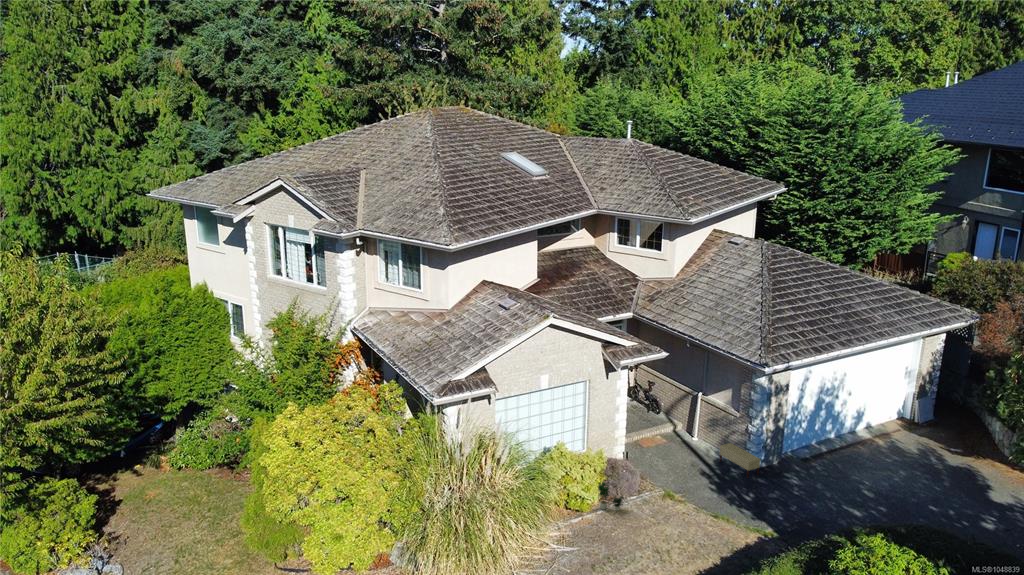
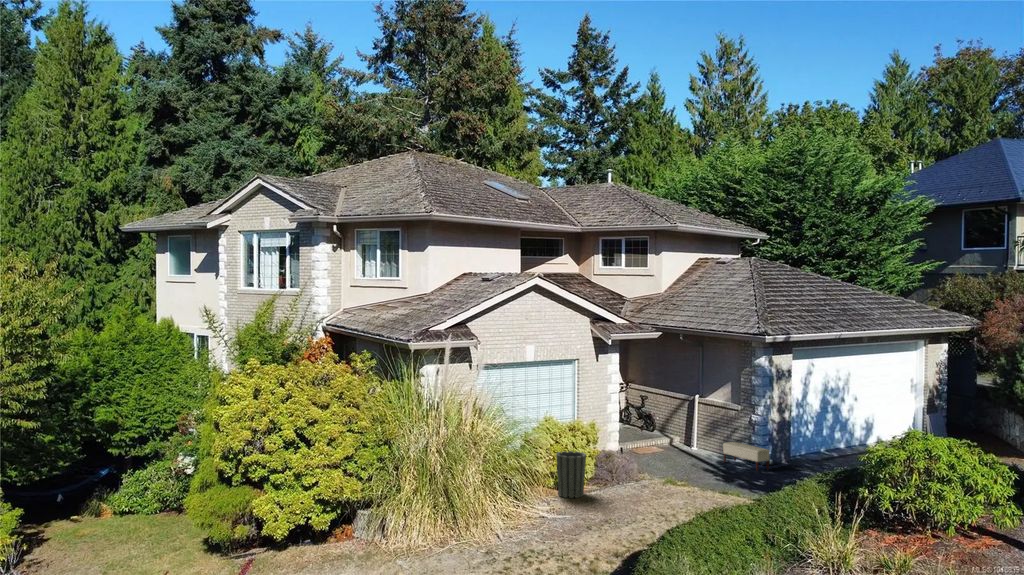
trash can: none [565,481,591,525] -> present [556,451,586,498]
potted plant: present [598,482,623,511] -> none [592,454,623,490]

